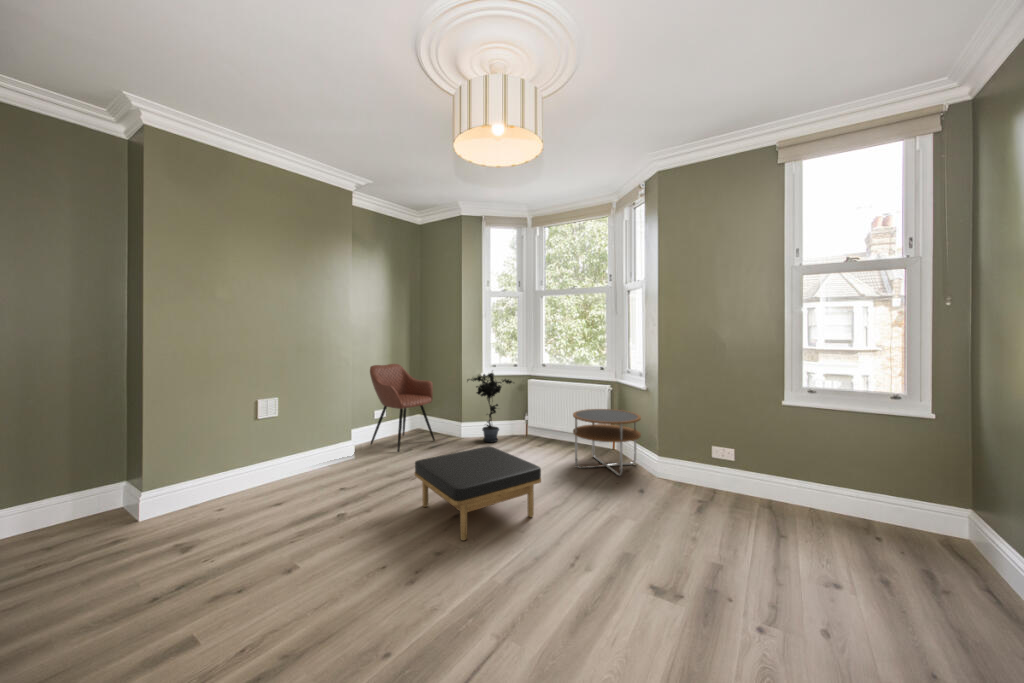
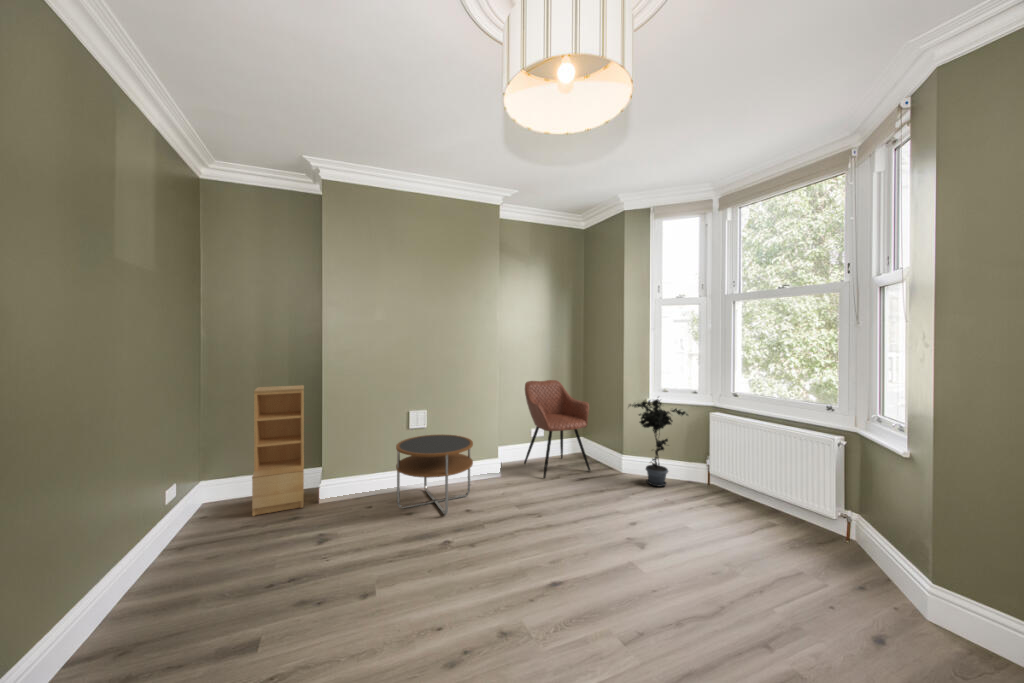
bookshelf: none [17,379,120,555] -> present [252,385,304,516]
side table: present [573,409,641,476] -> present [396,434,473,515]
ottoman: present [415,446,541,540] -> none [517,501,665,627]

